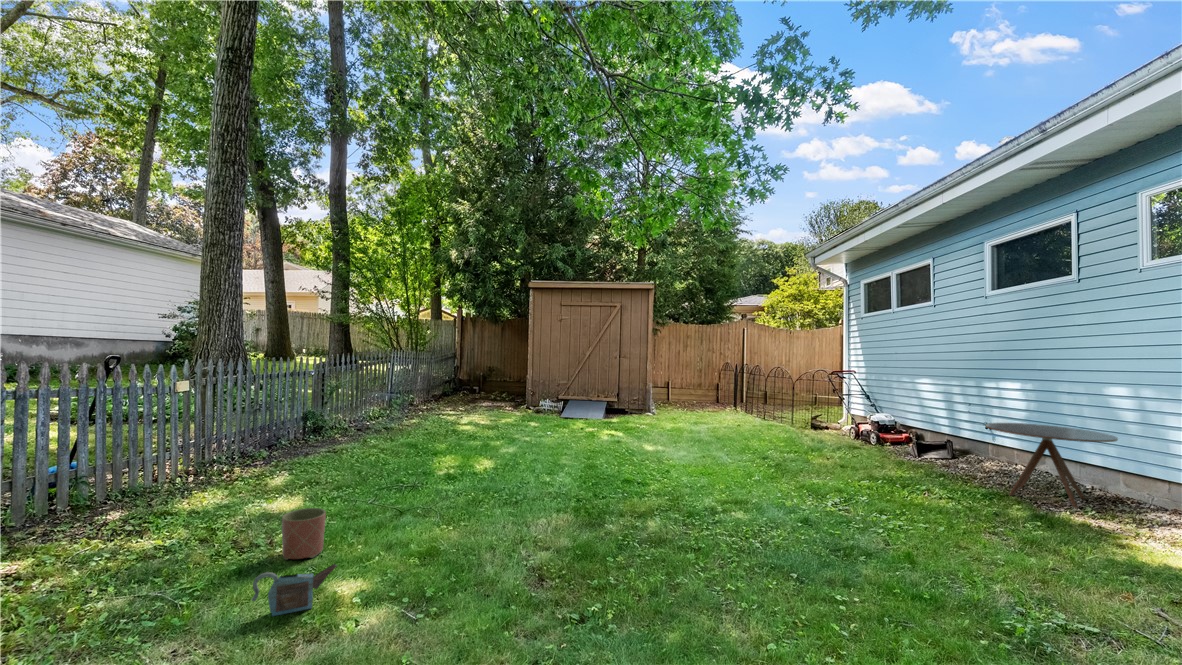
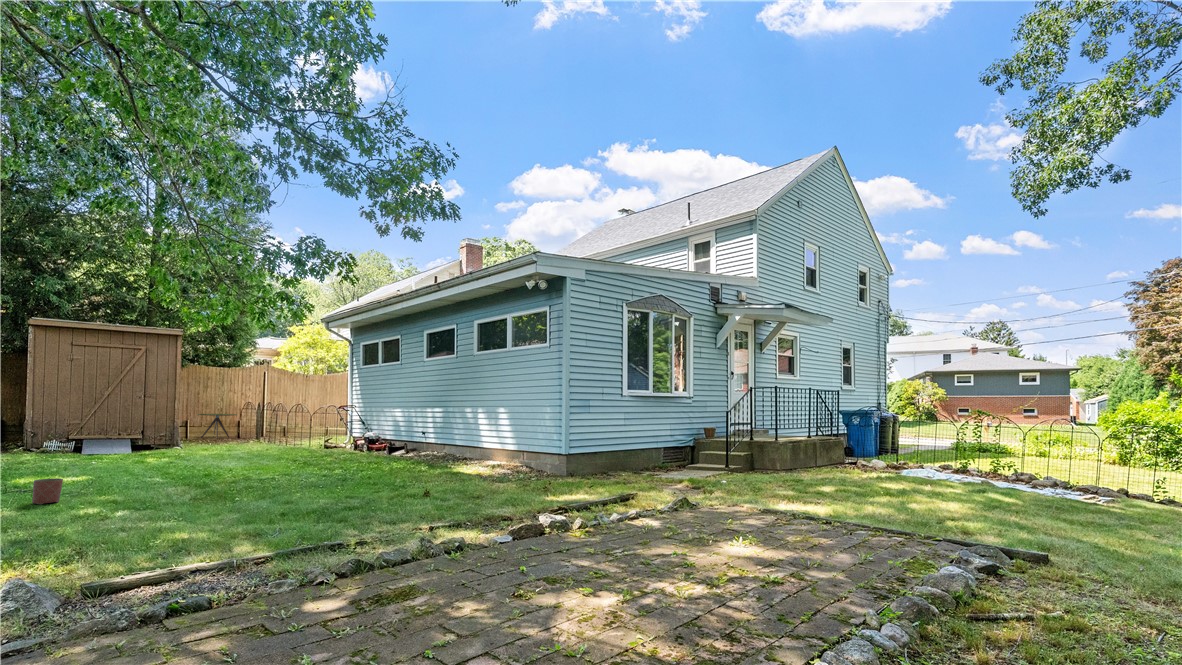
round table: present [985,423,1118,508] -> present [197,414,237,438]
watering can: present [252,564,337,616] -> none [78,487,116,509]

